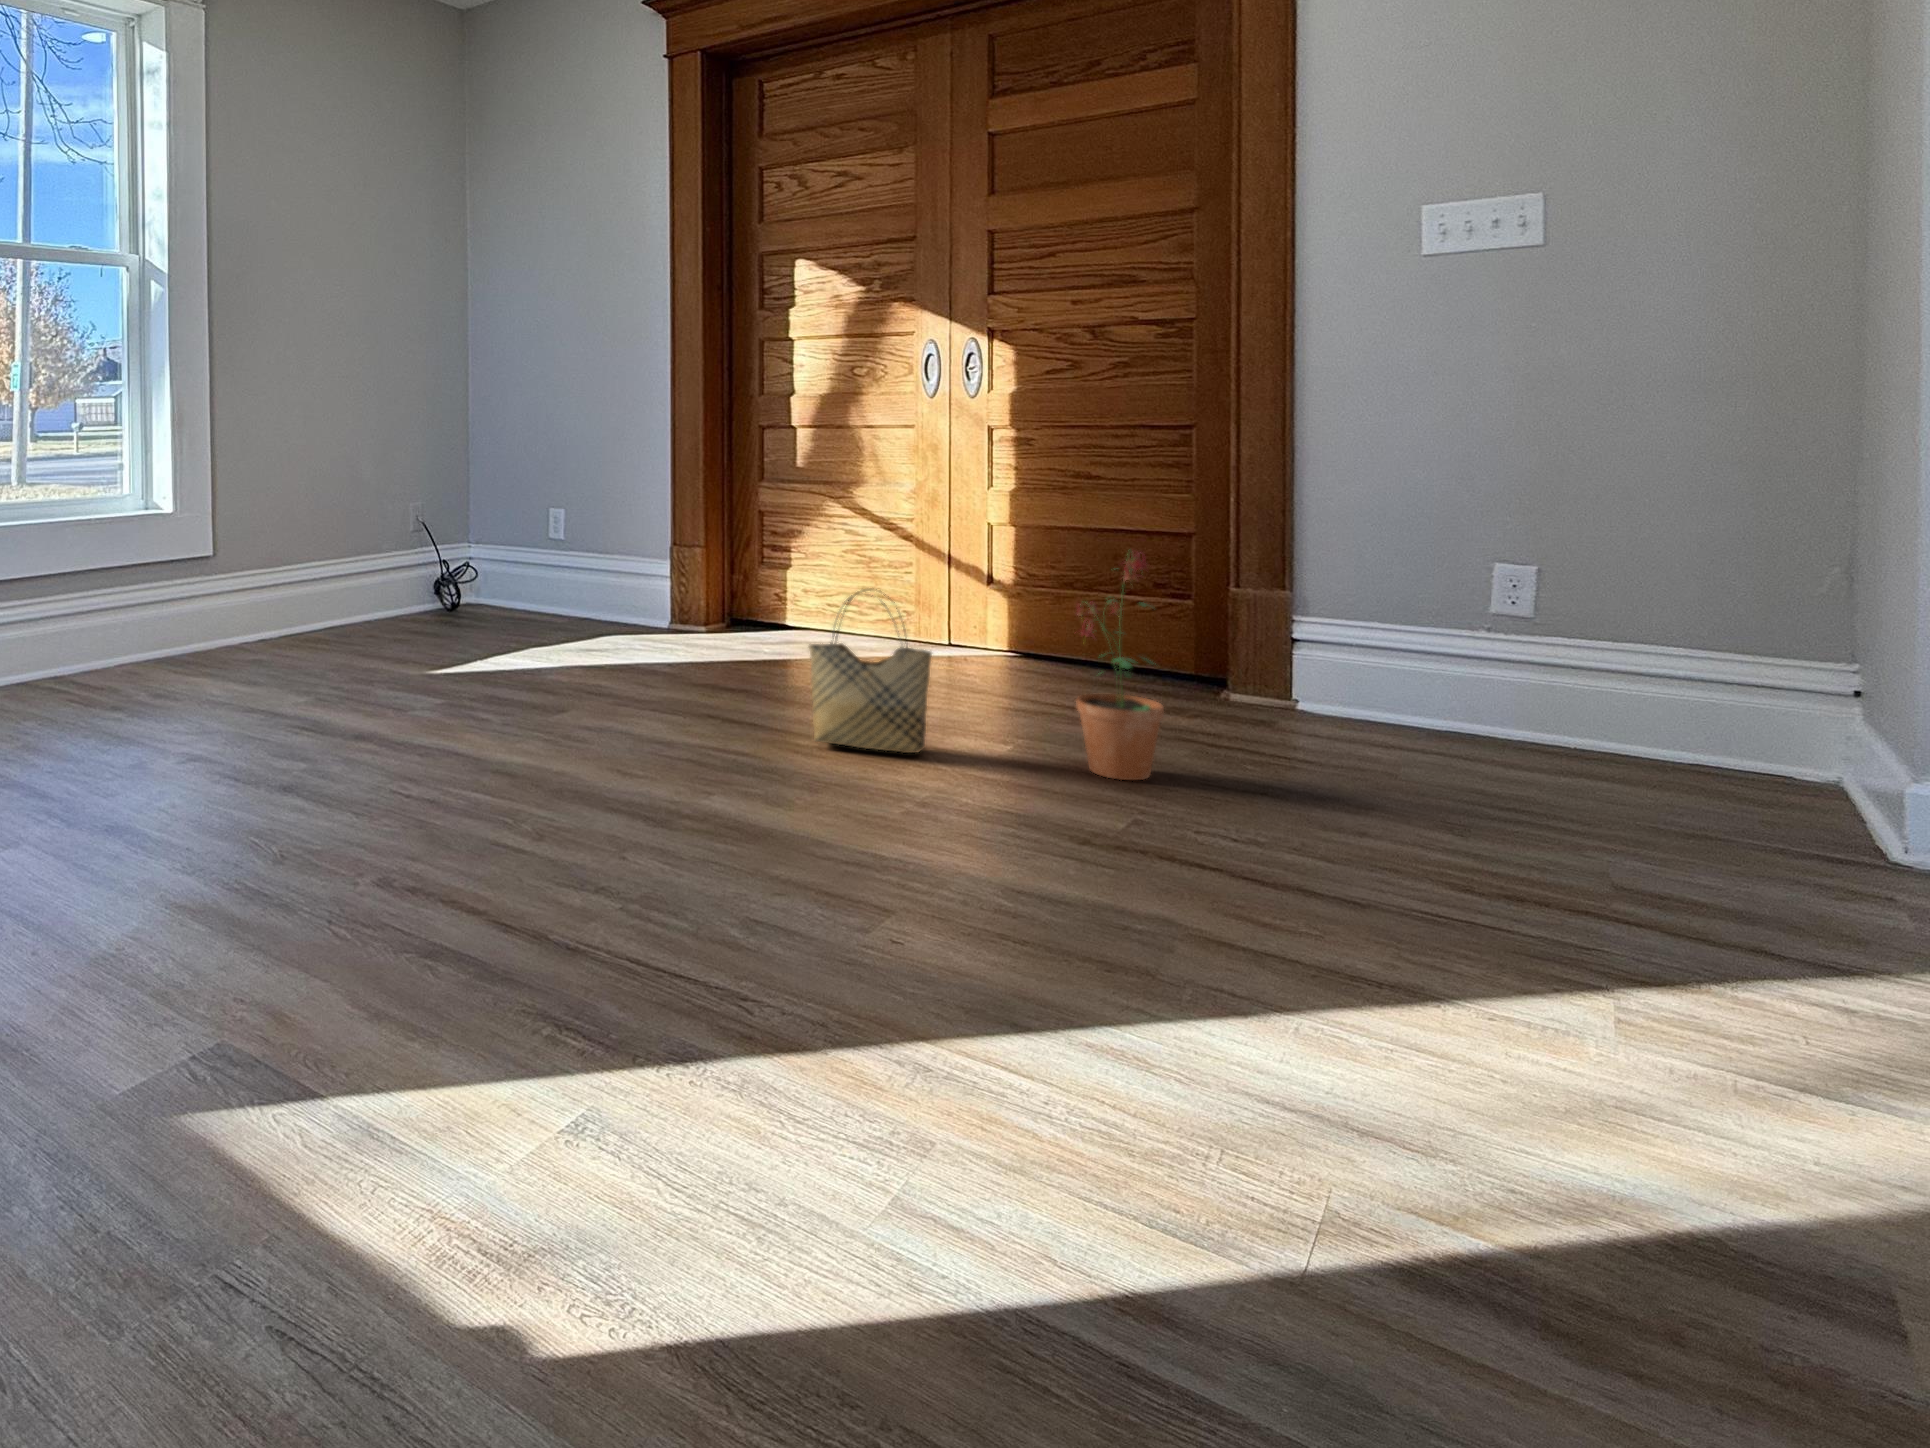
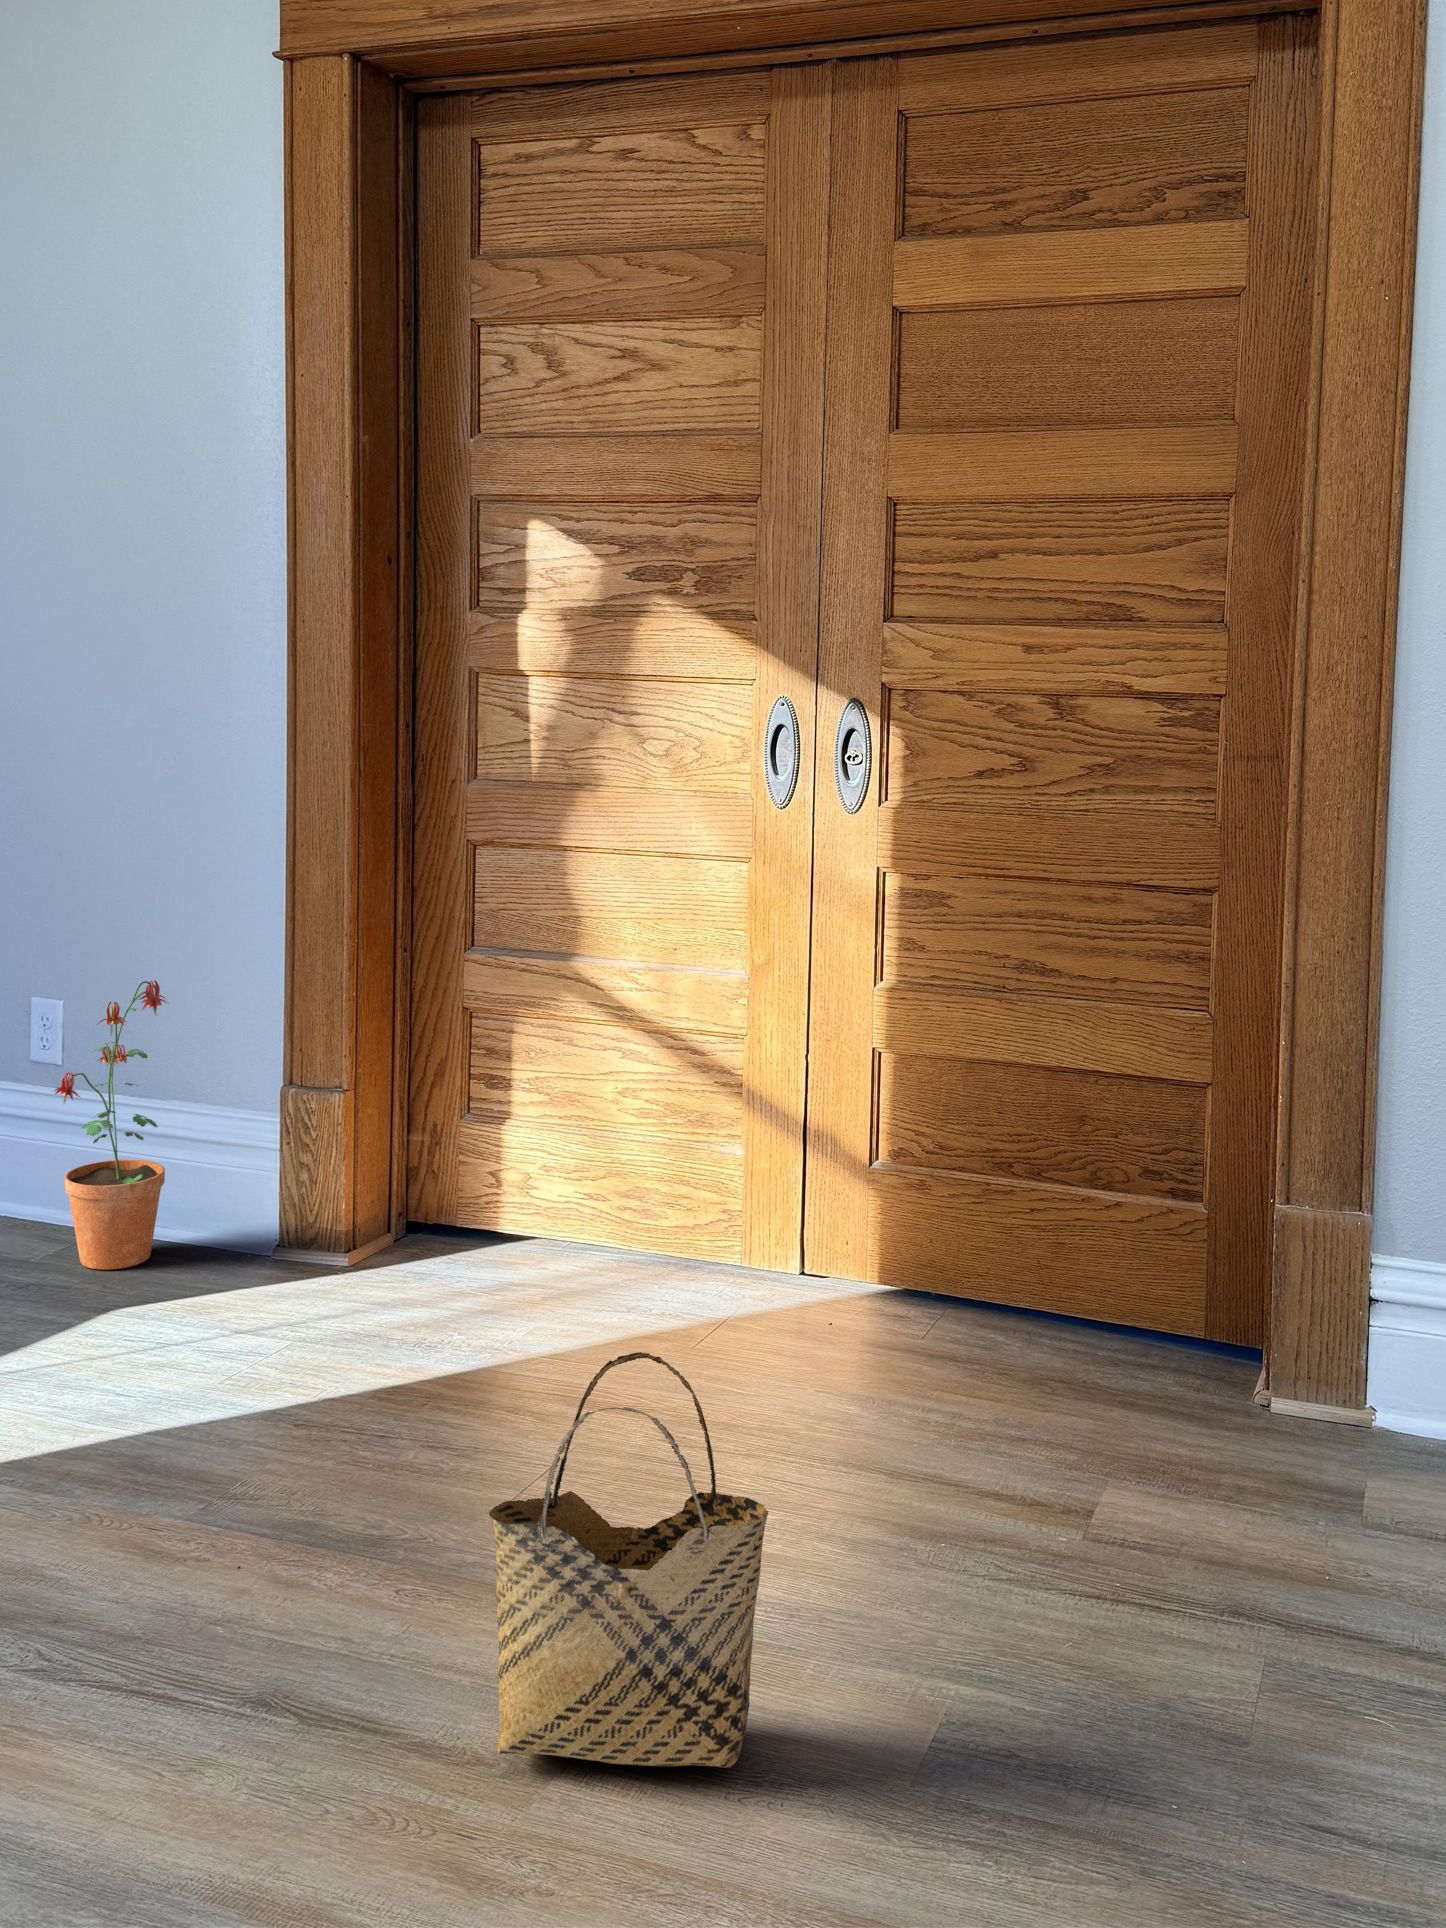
potted plant: present [1075,549,1164,780] -> present [55,981,167,1270]

